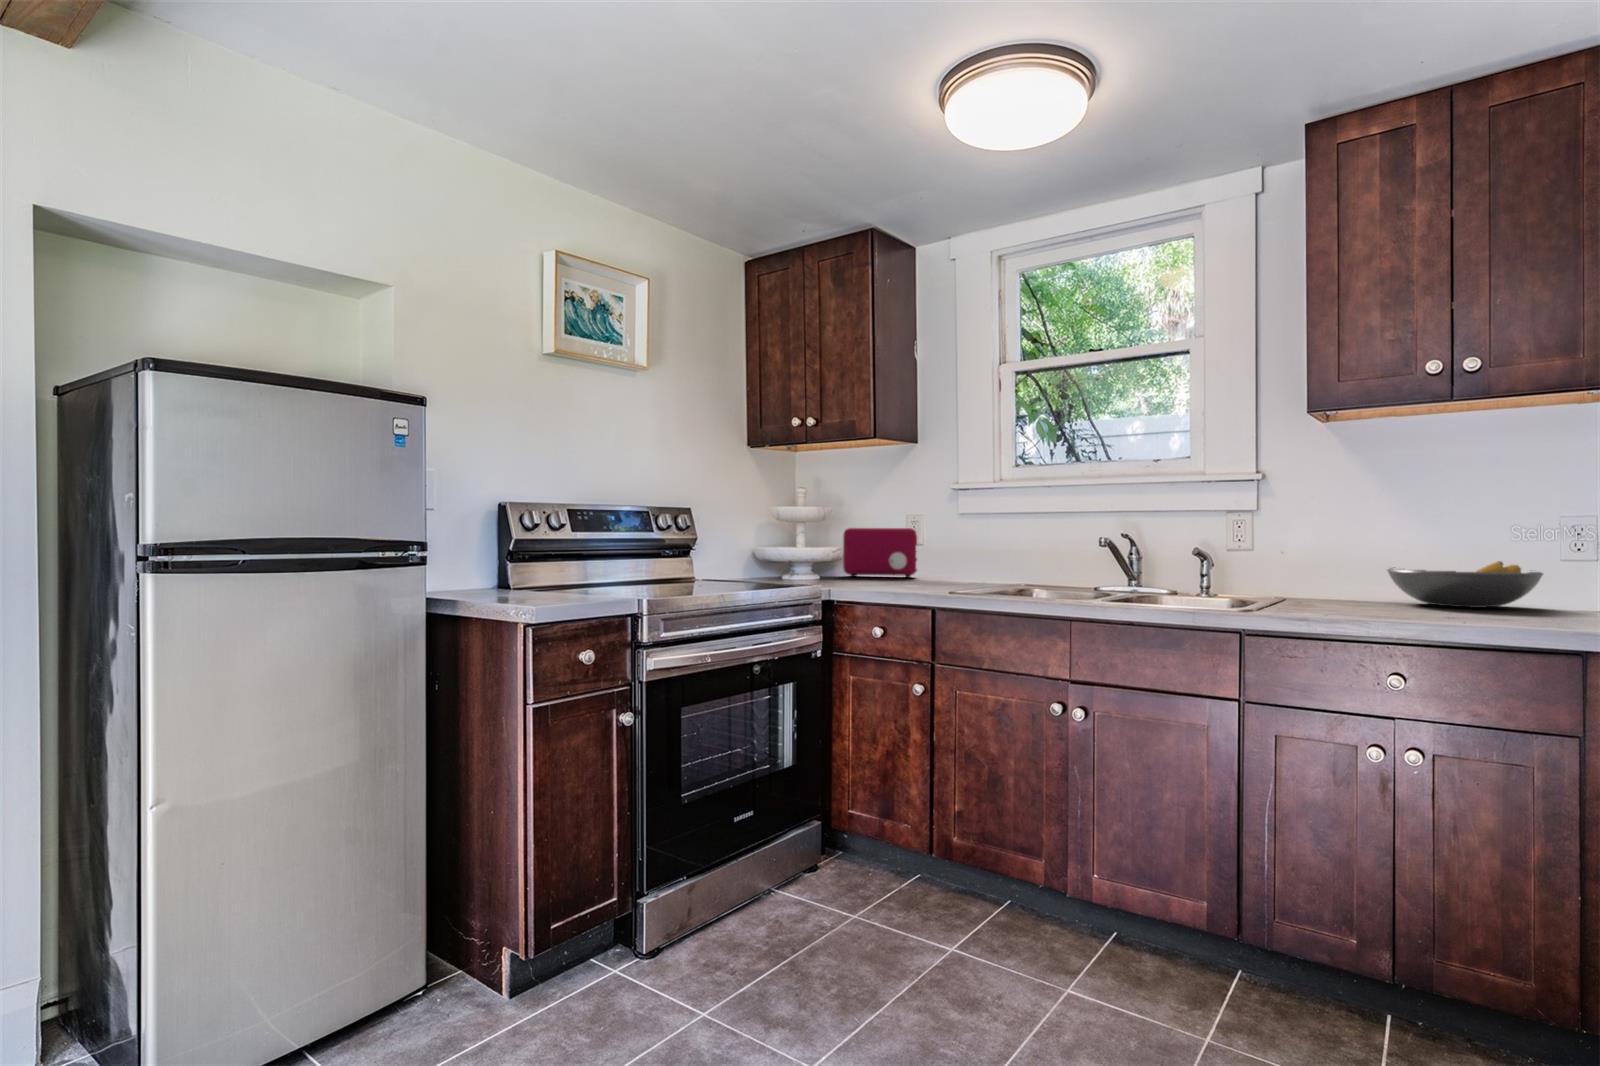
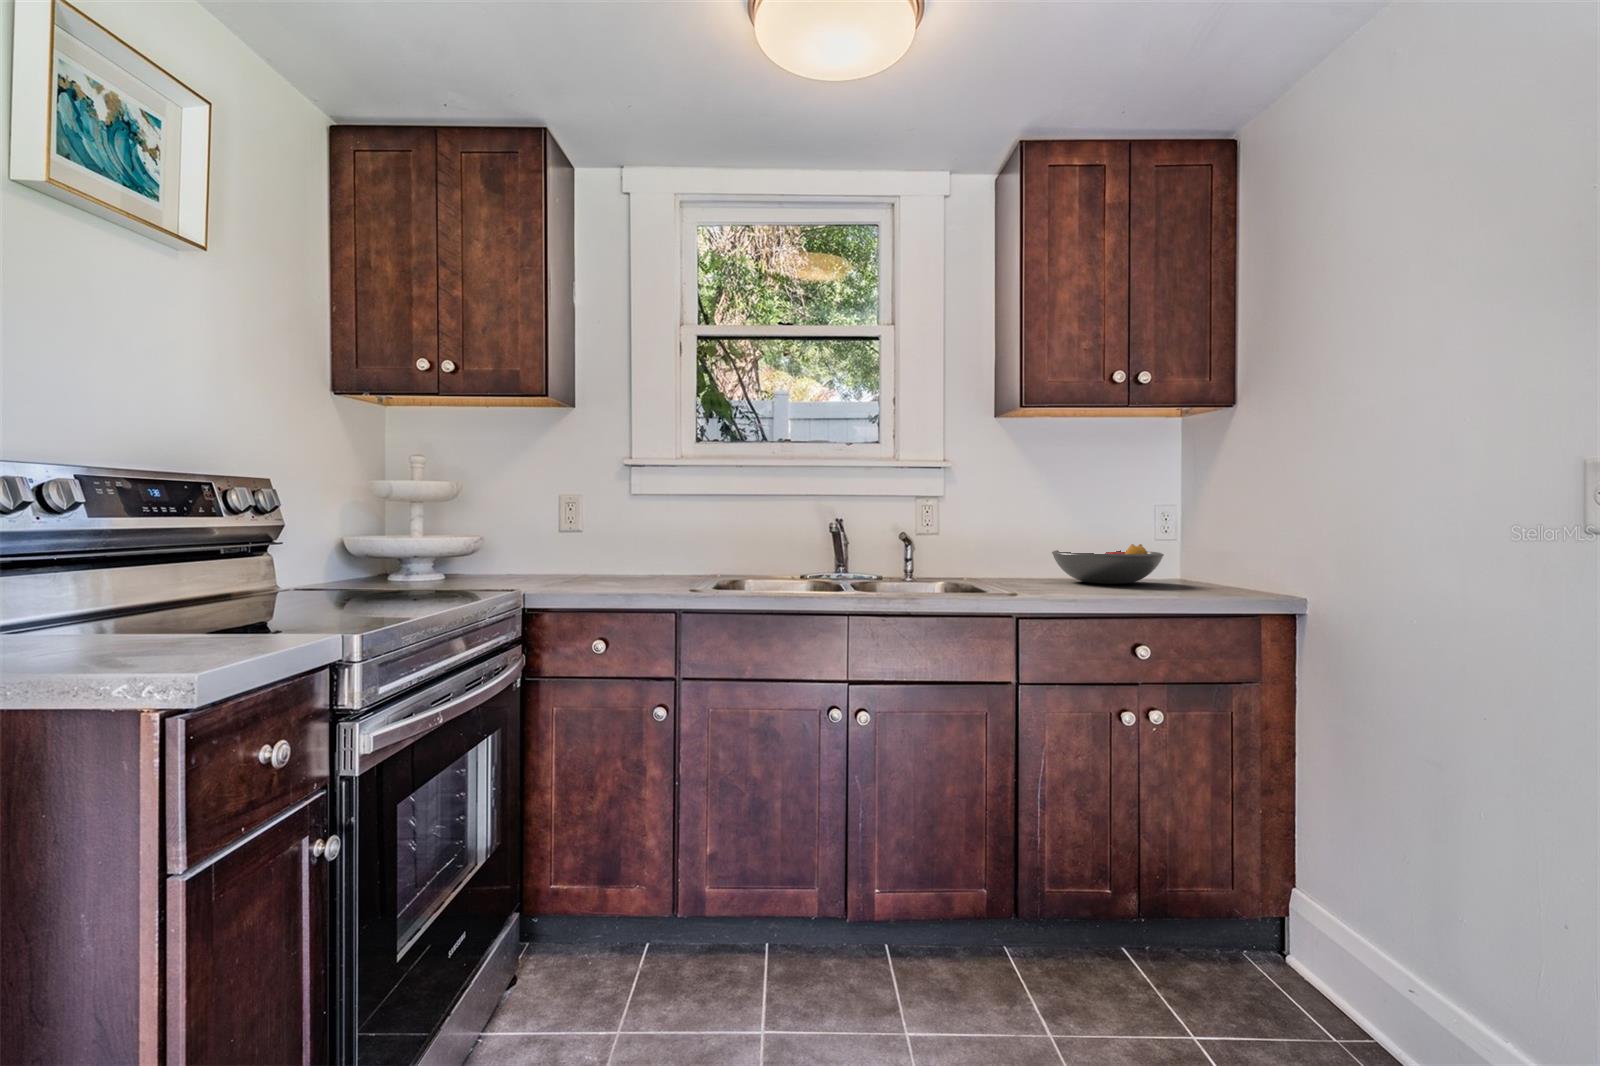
toaster: present [843,528,917,578] -> none [466,511,567,576]

